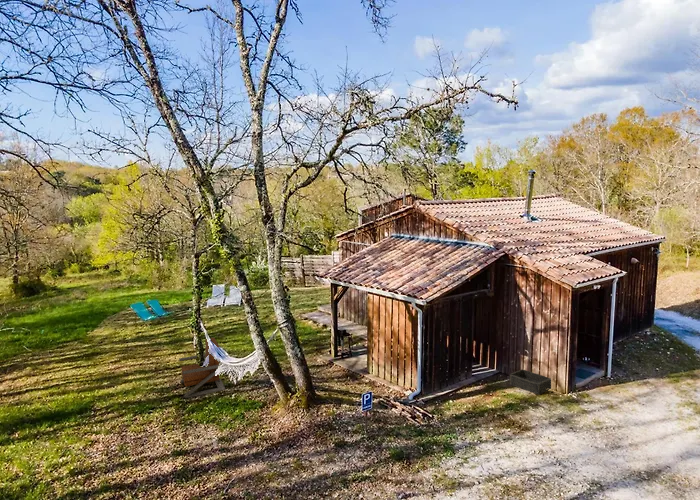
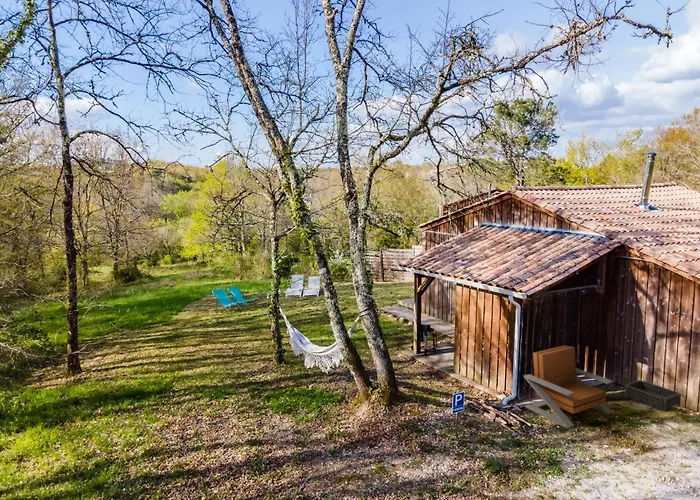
lounge chair: present [179,338,225,398] -> present [524,345,613,428]

